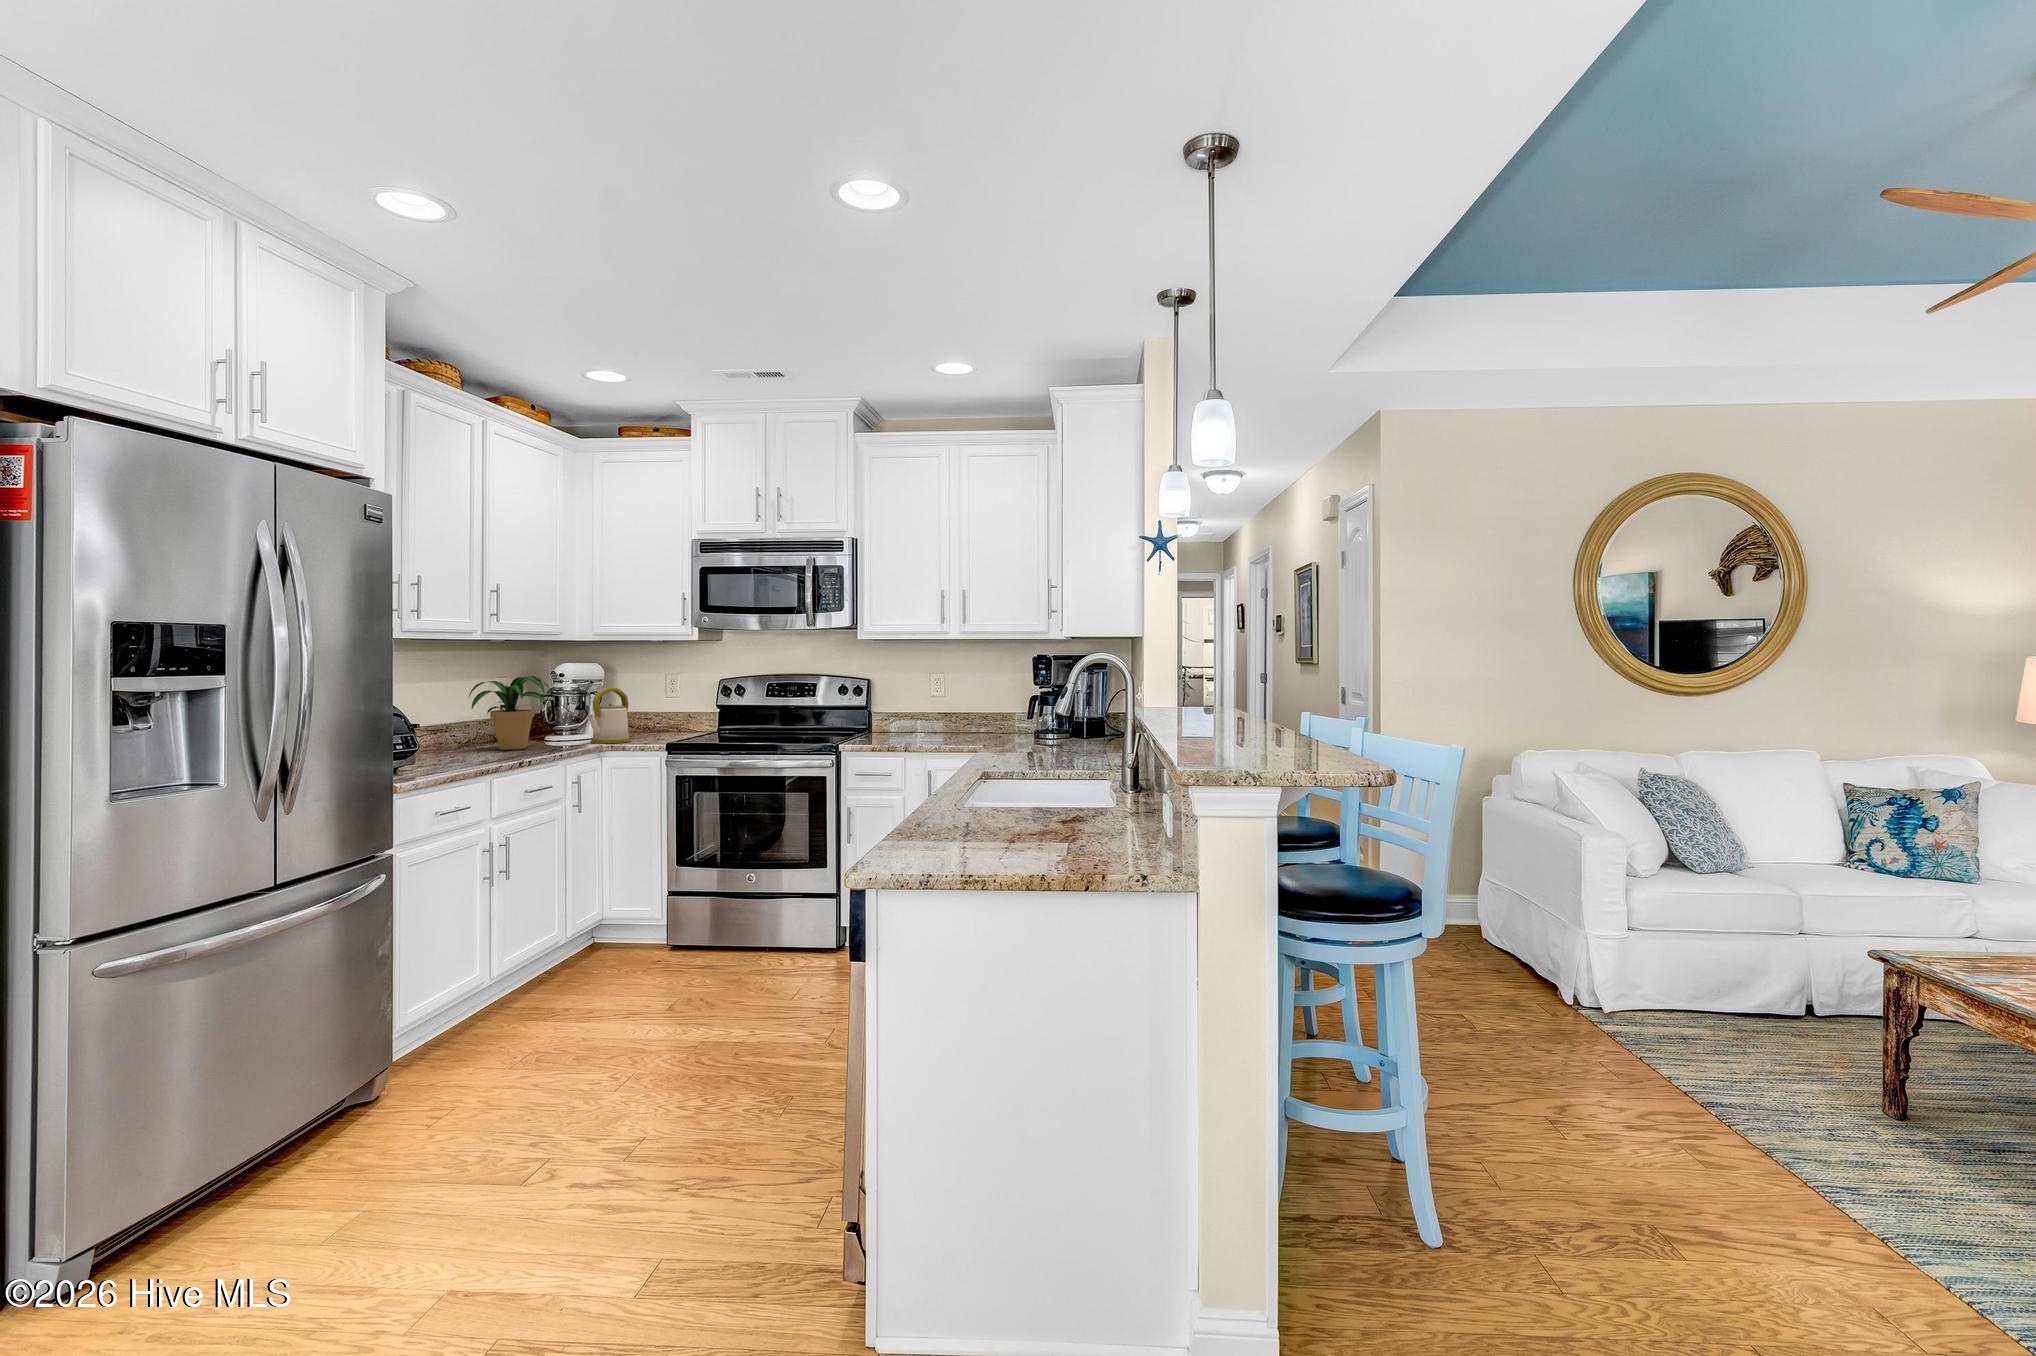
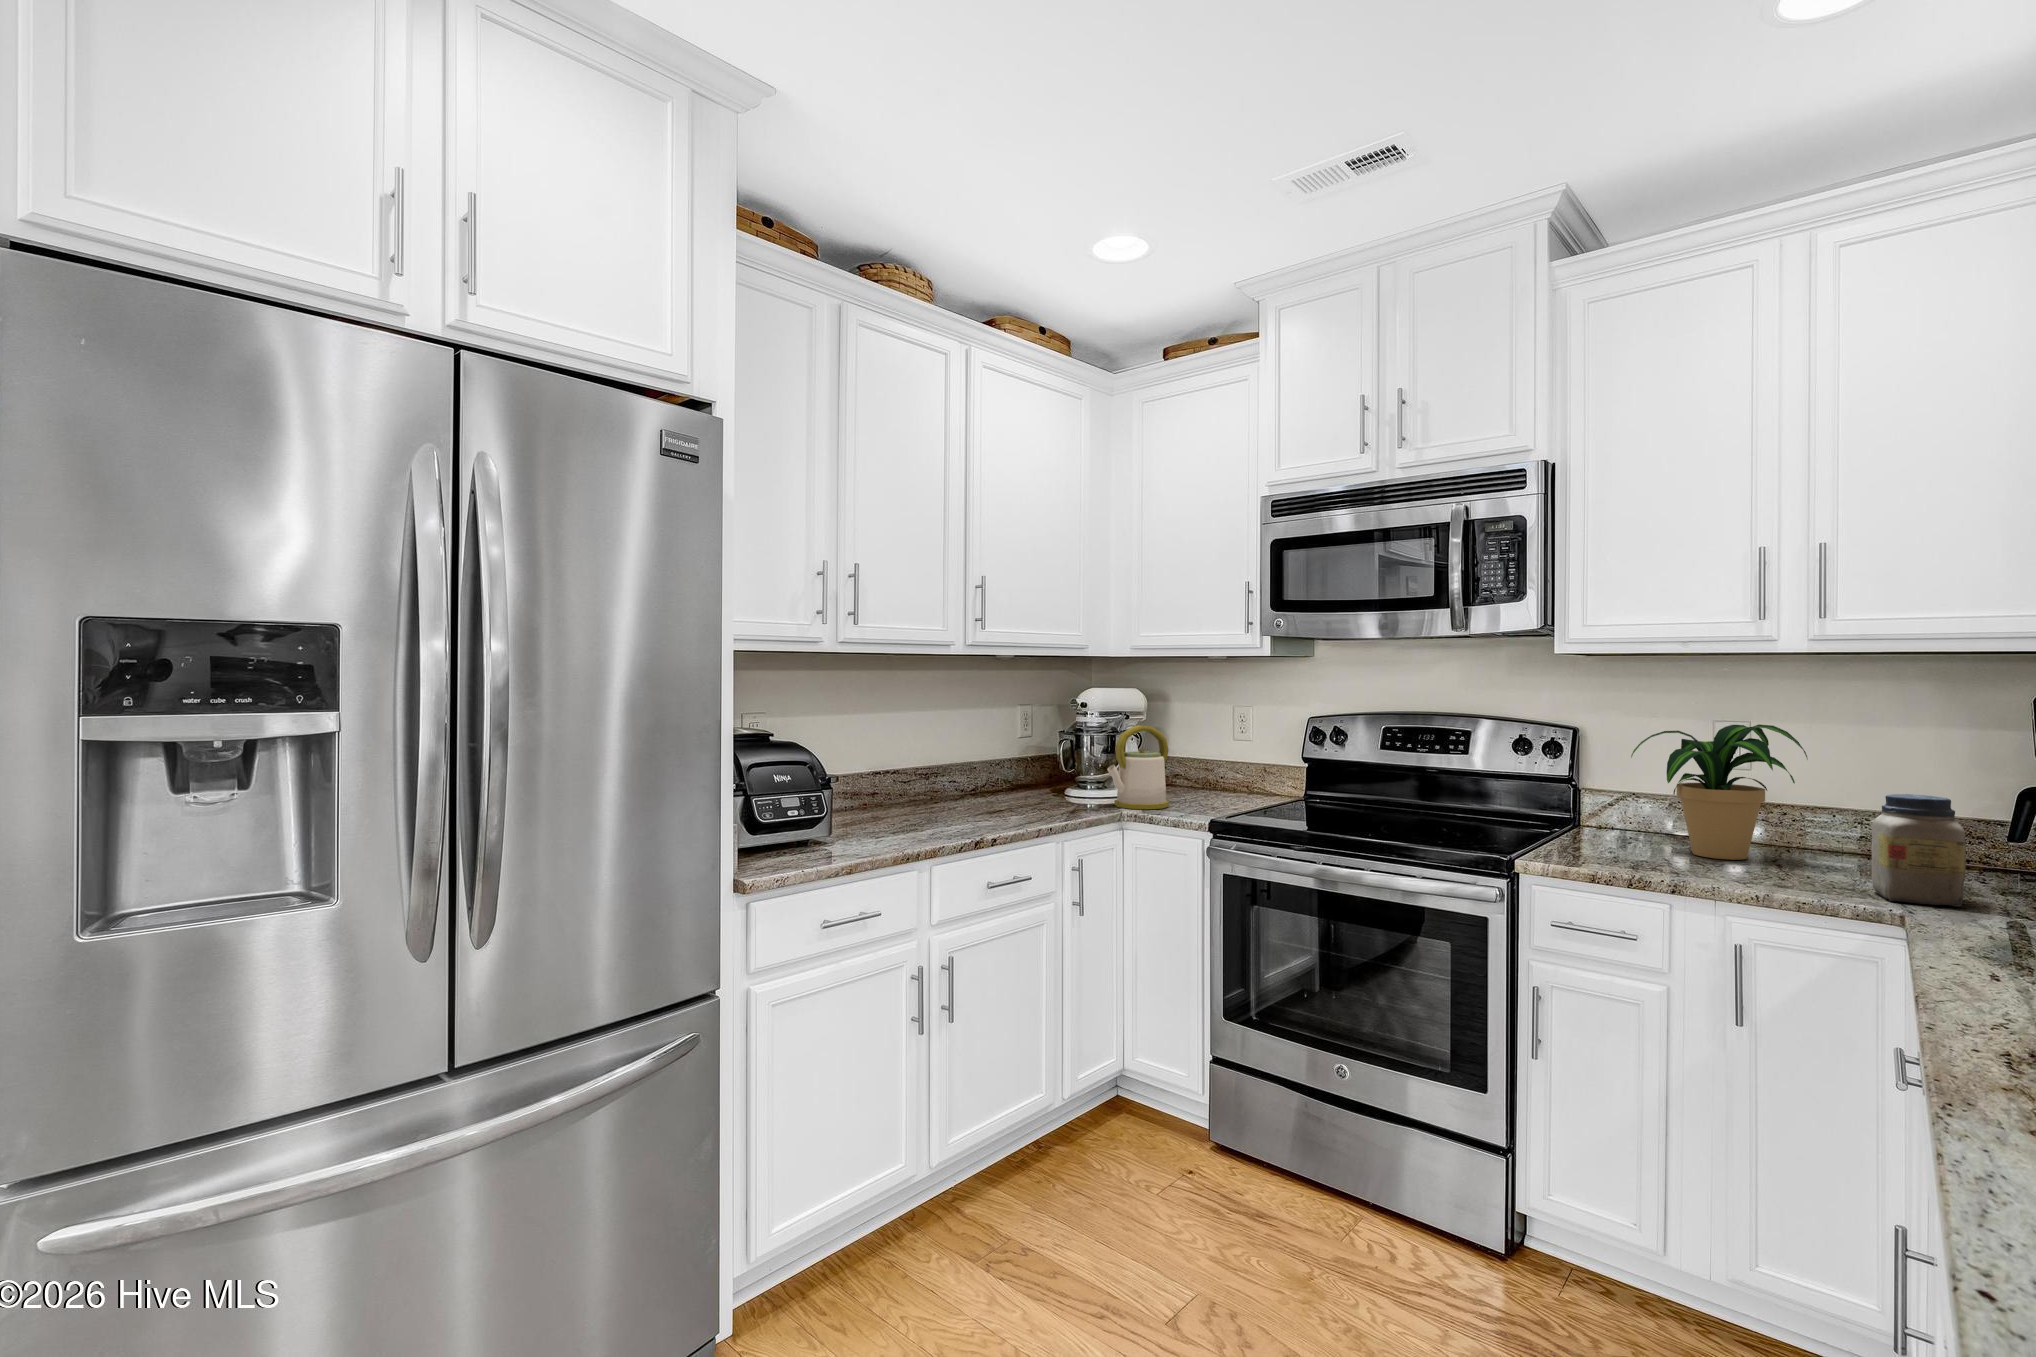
potted plant: present [469,676,549,750] -> present [1631,724,1808,860]
jar: none [981,701,1009,747] -> present [1871,794,1966,906]

